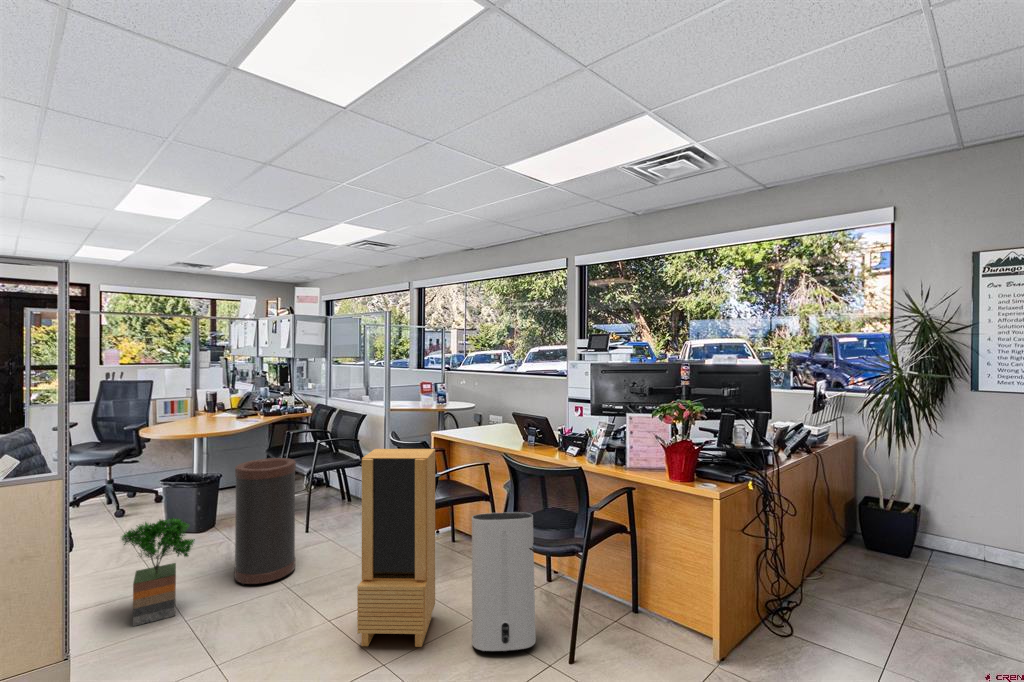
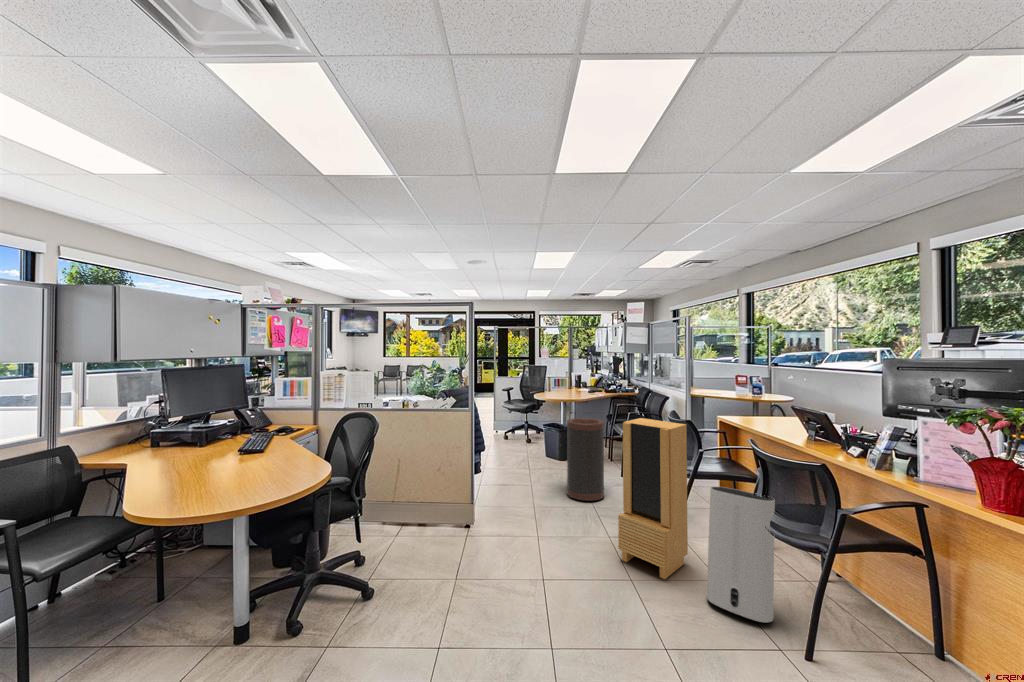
potted tree: present [121,518,195,626] -> none [507,443,543,502]

